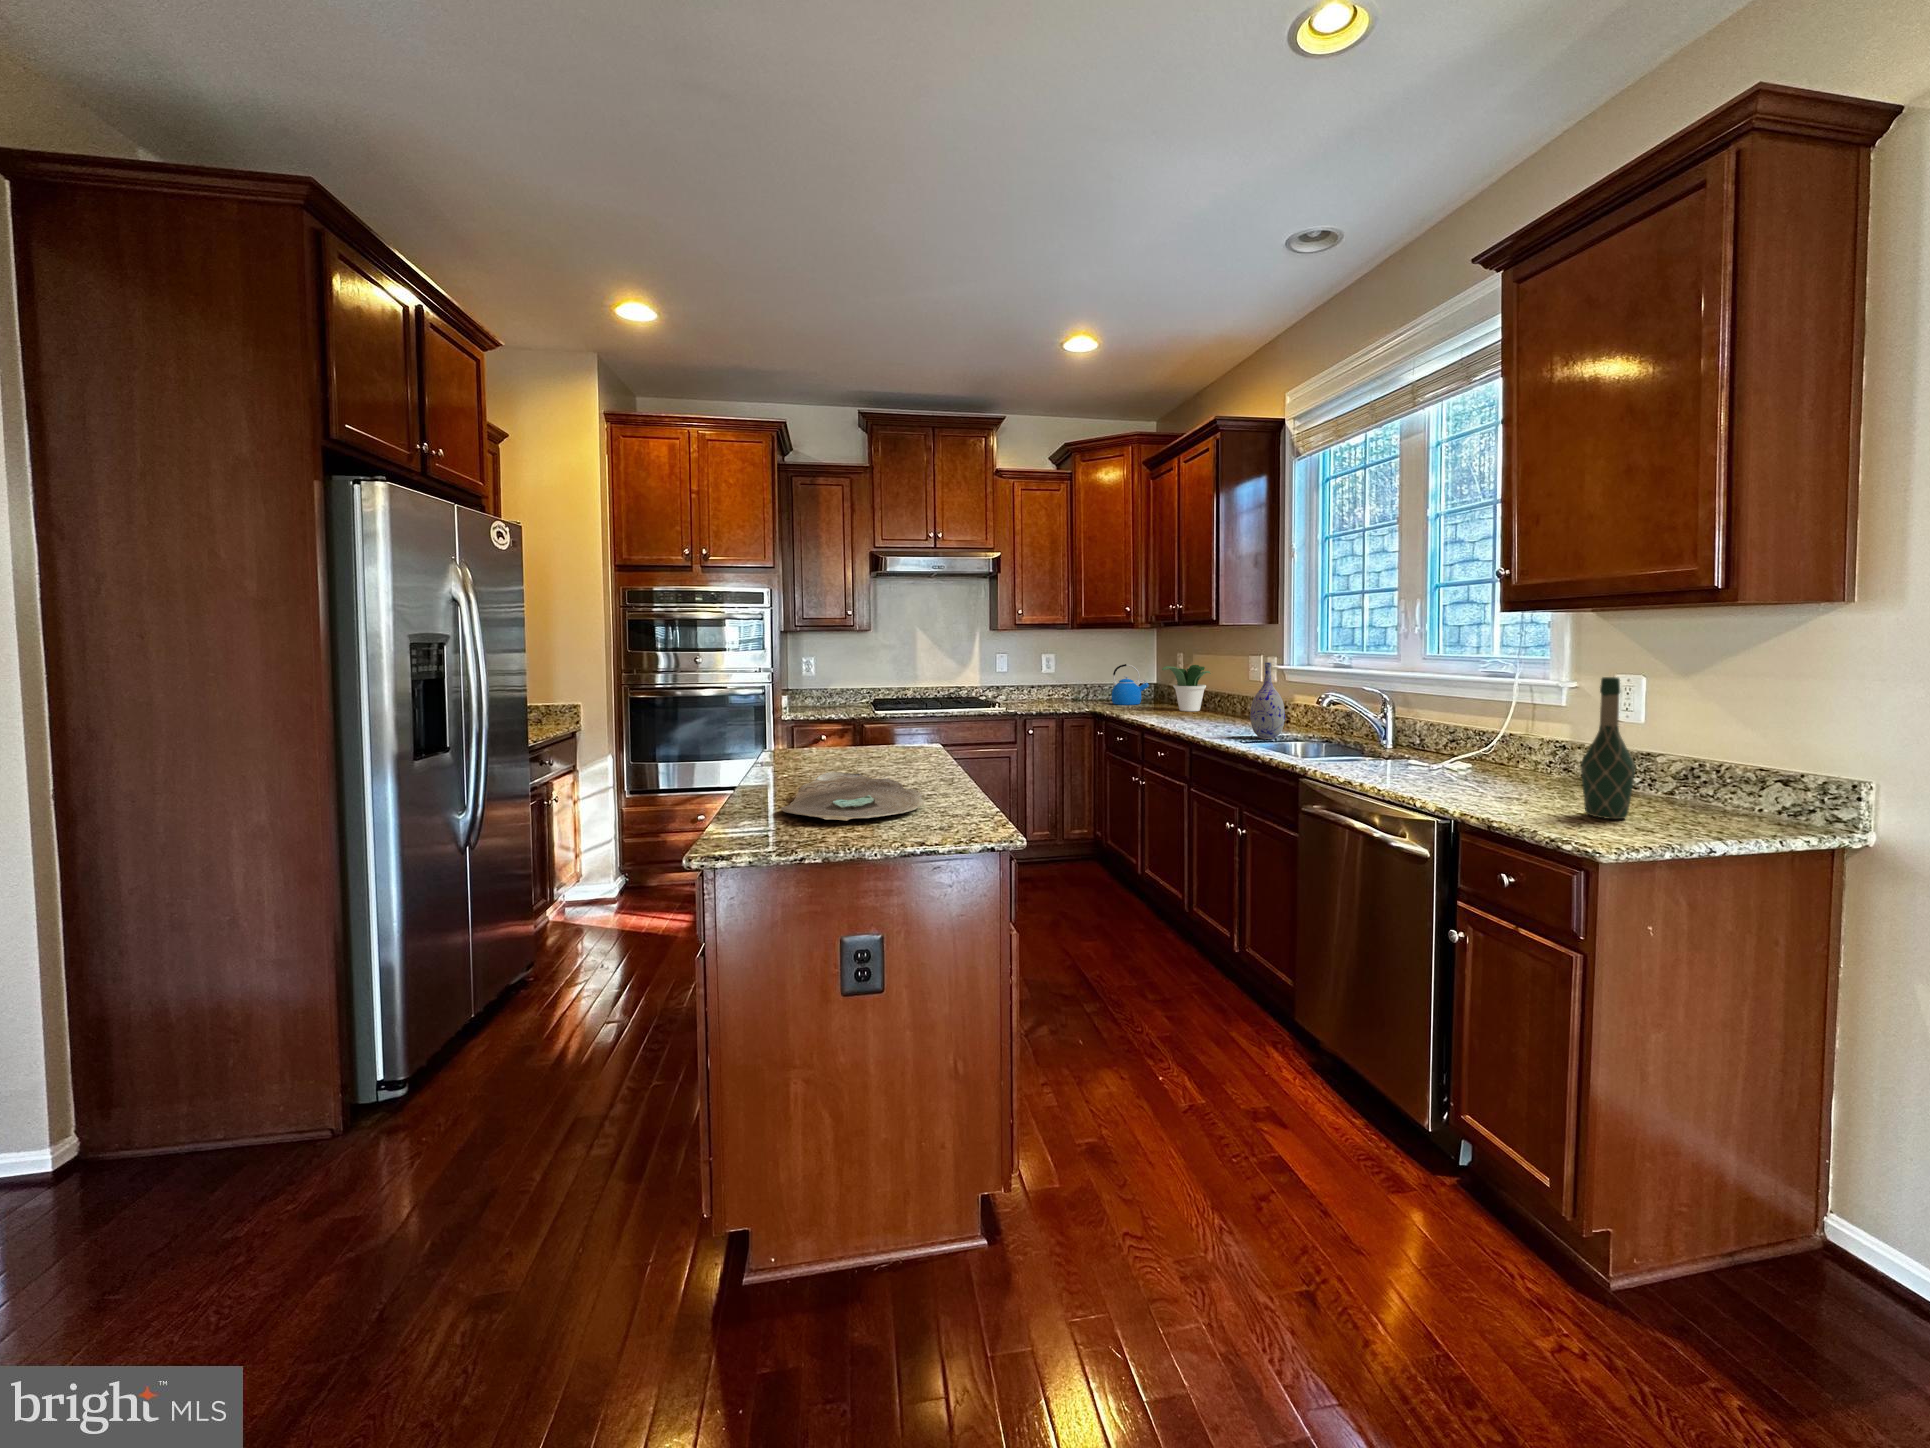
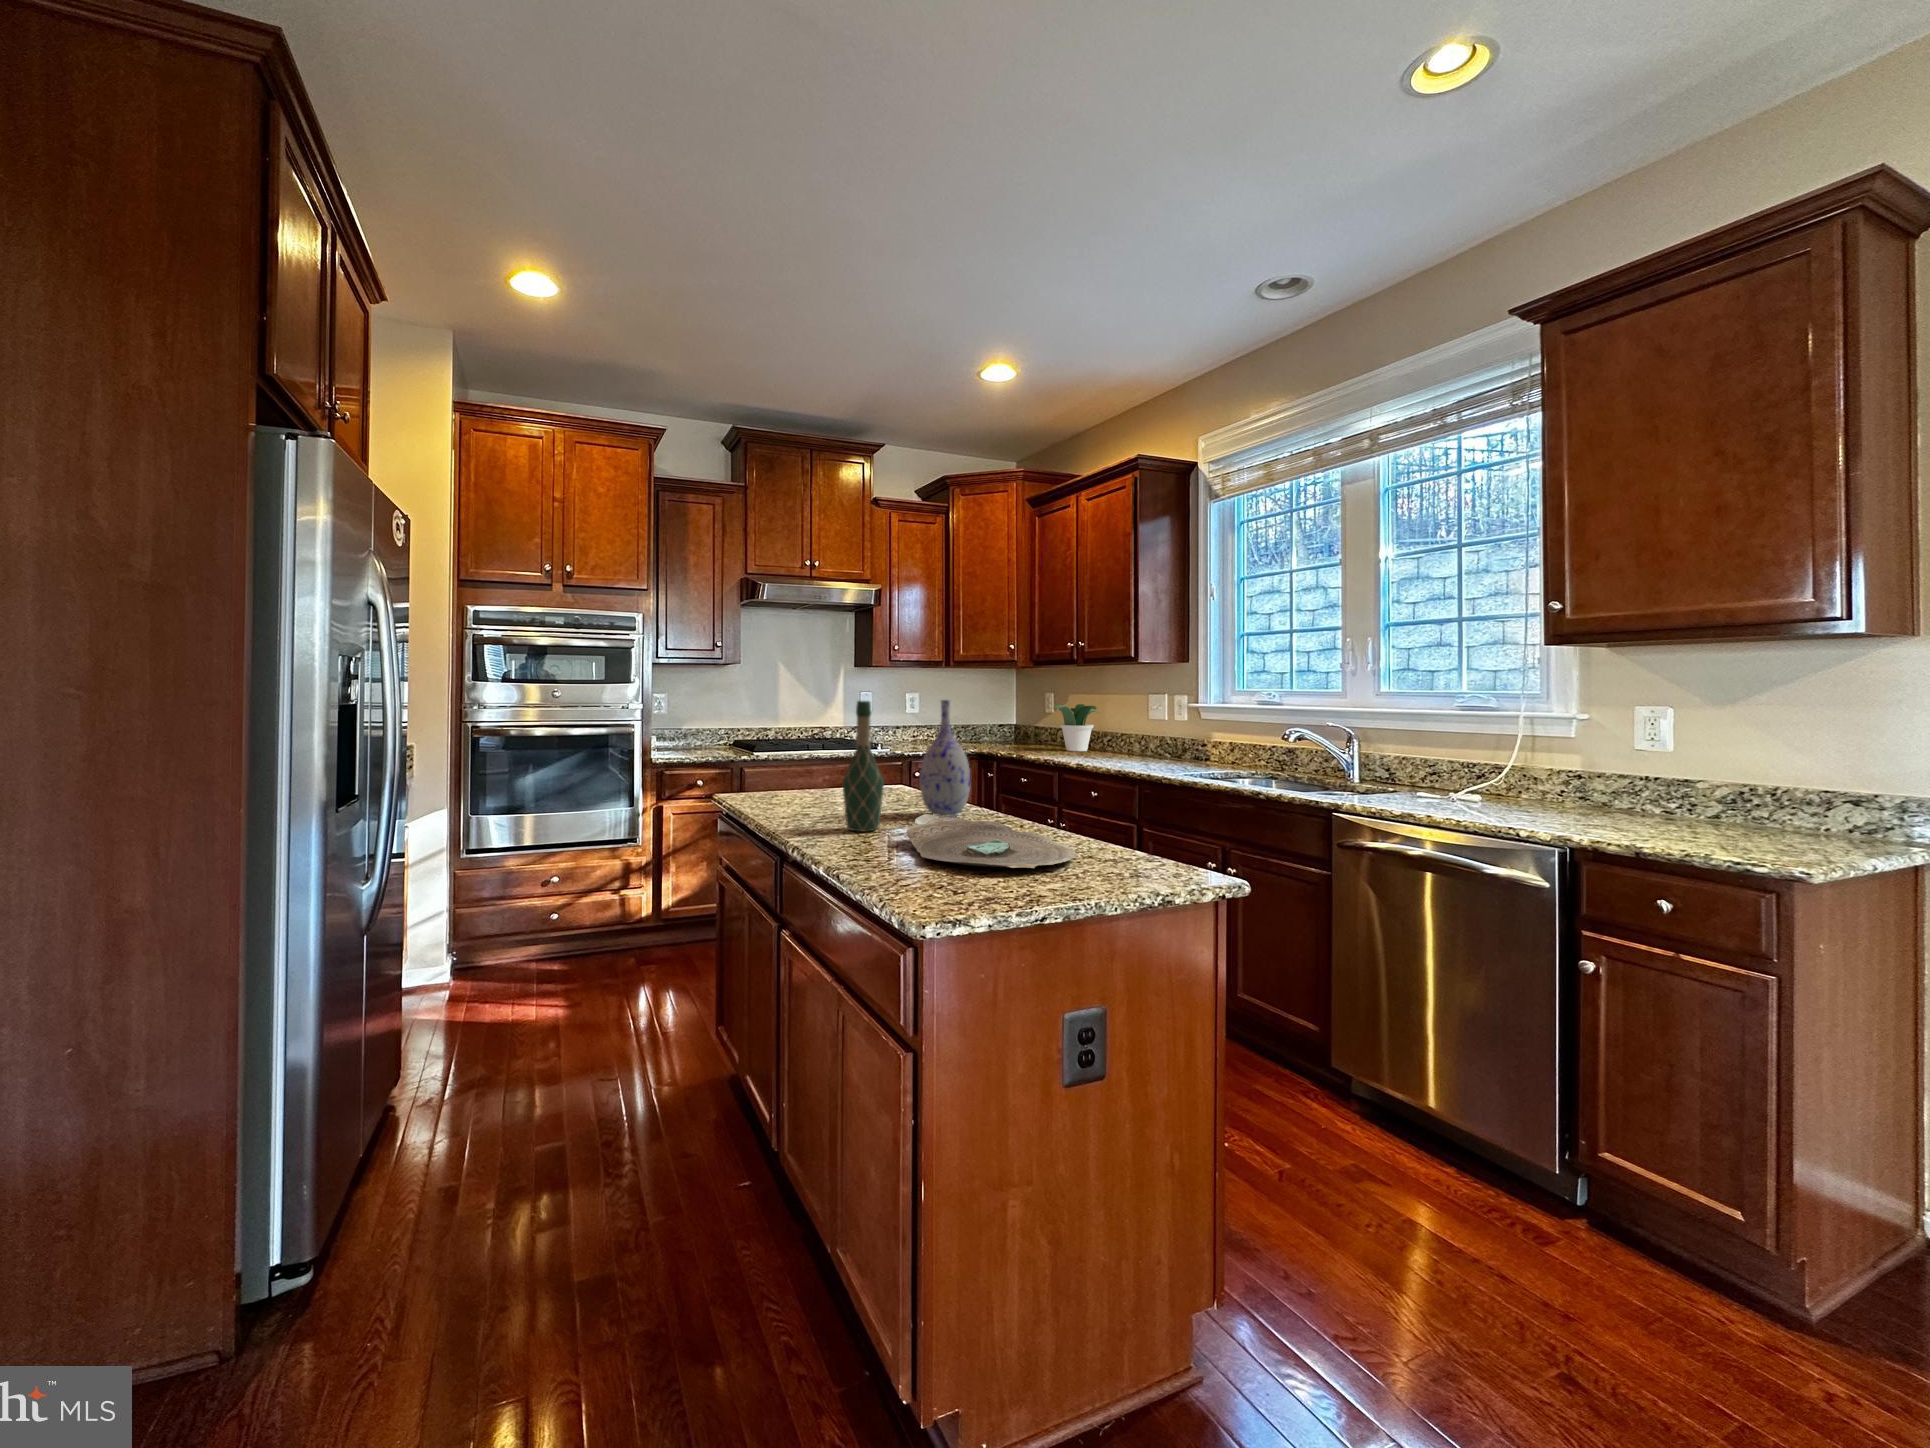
vase: present [1250,662,1285,739] -> present [920,700,970,816]
kettle: present [1112,664,1149,705] -> none [982,704,1020,746]
wine bottle: present [1581,677,1635,819] -> present [843,701,884,831]

